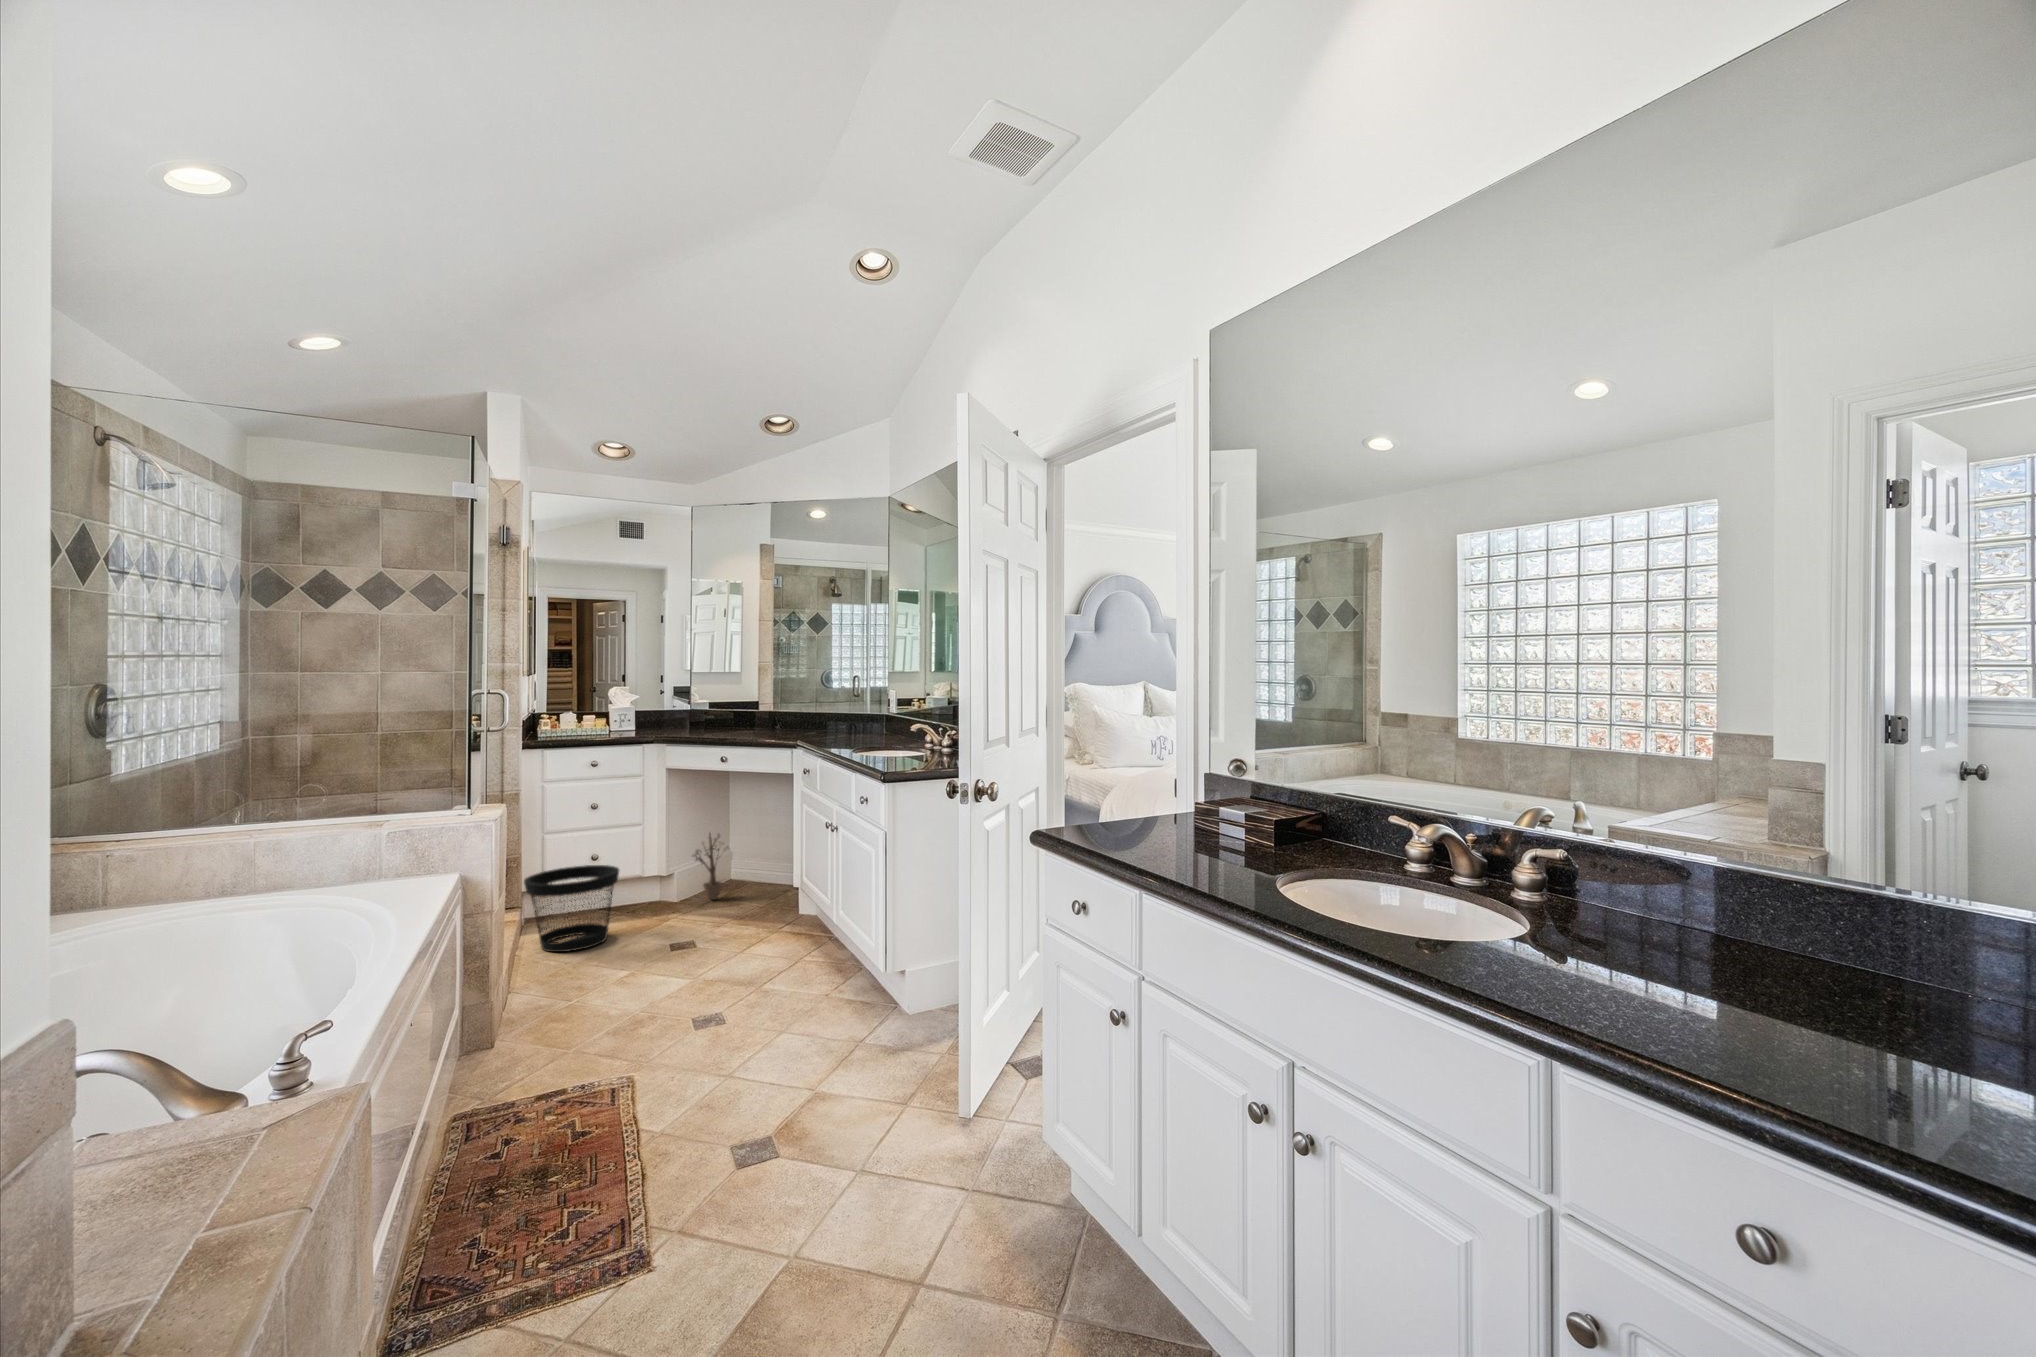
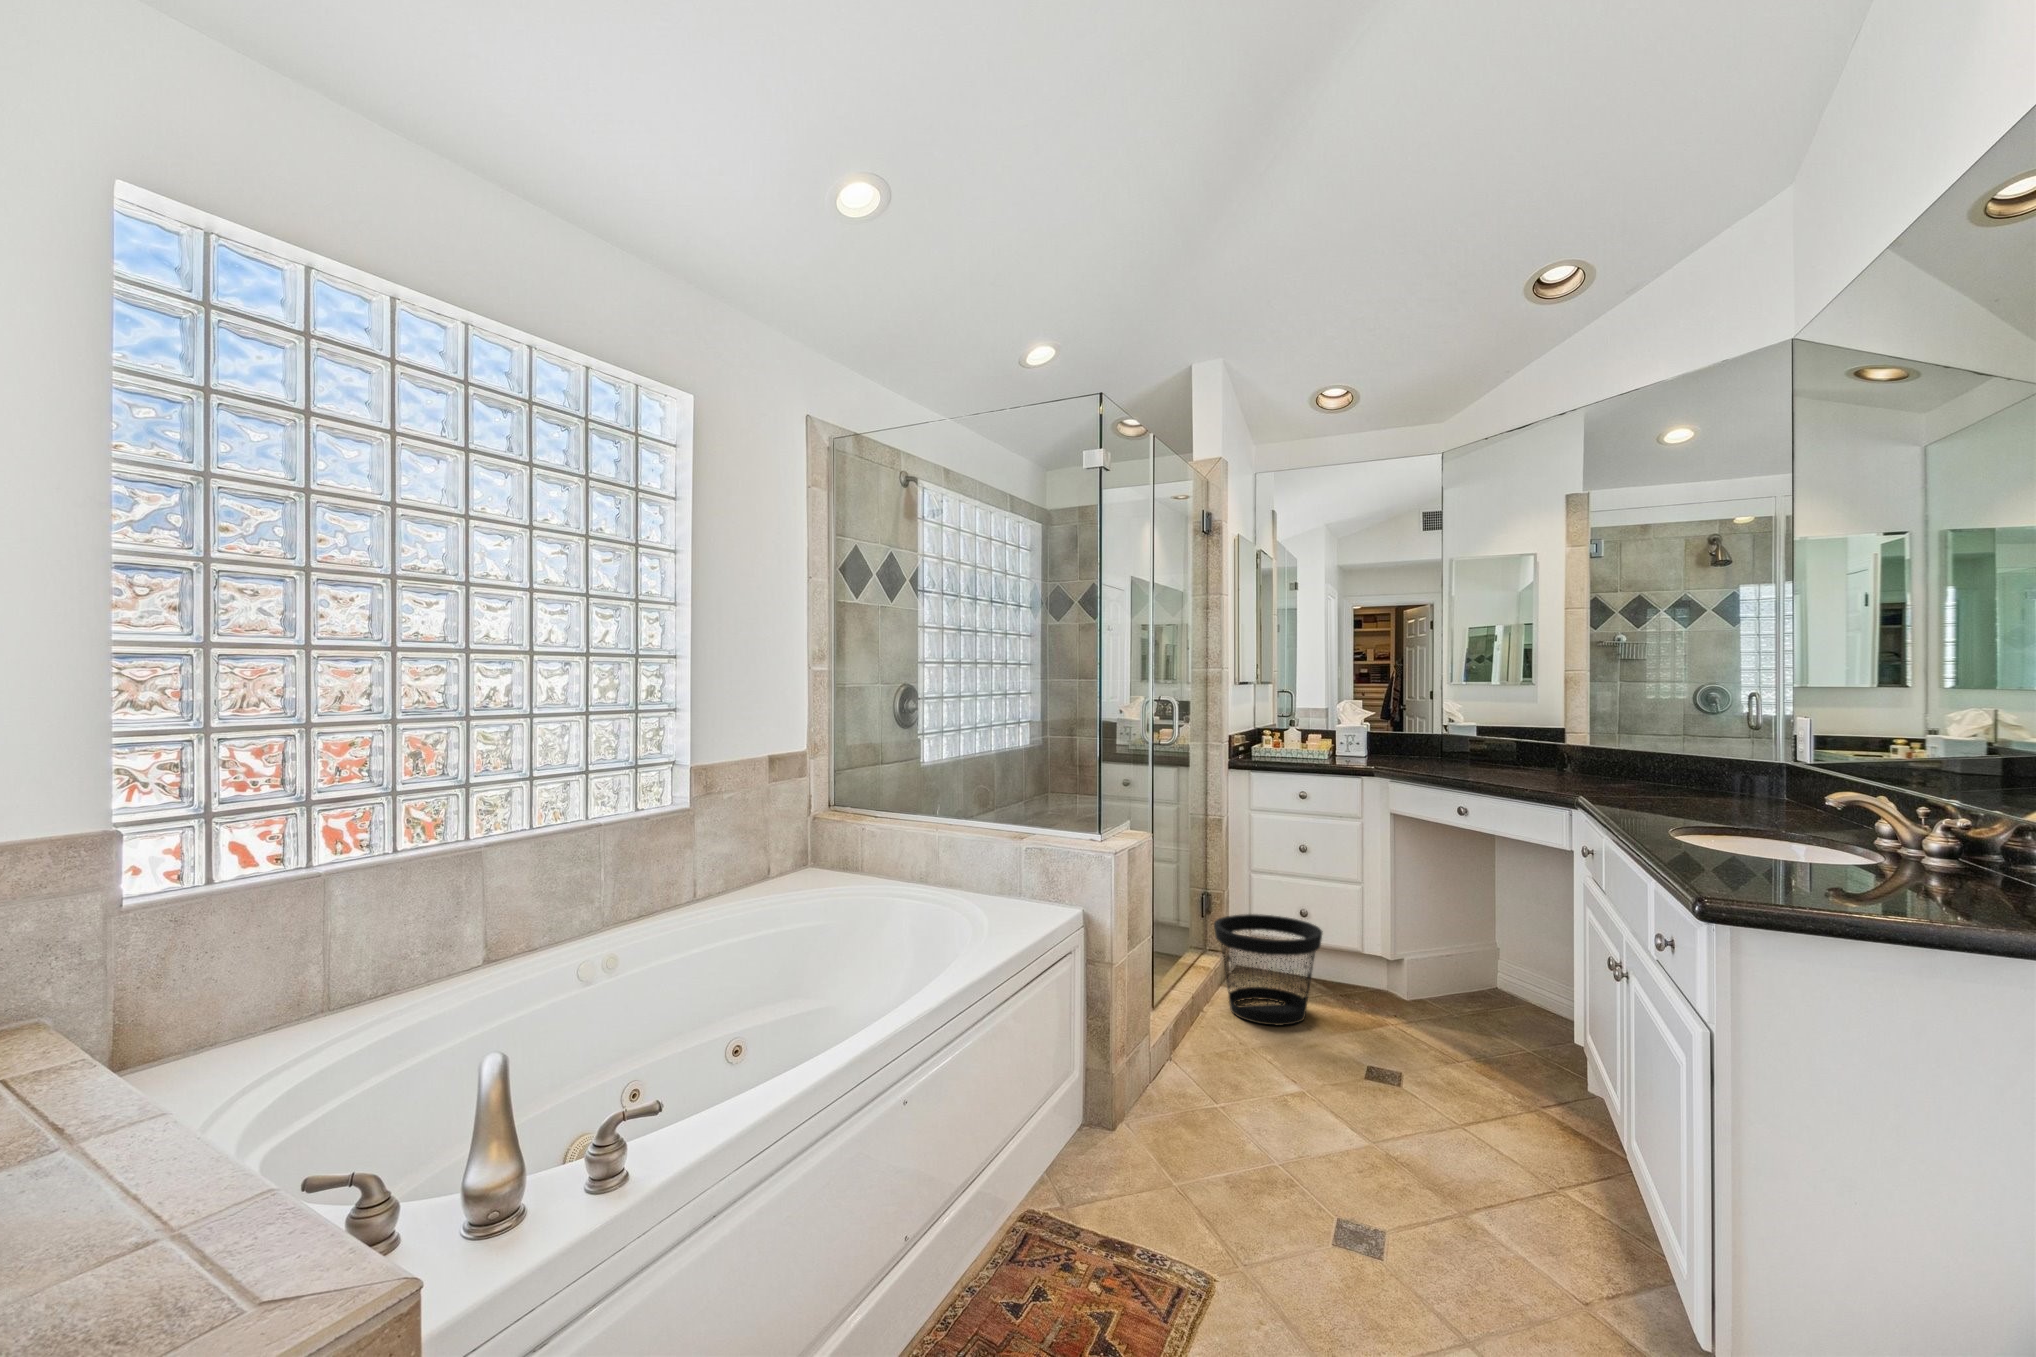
decorative plant: present [693,834,728,902] -> none [1428,908,1493,1005]

